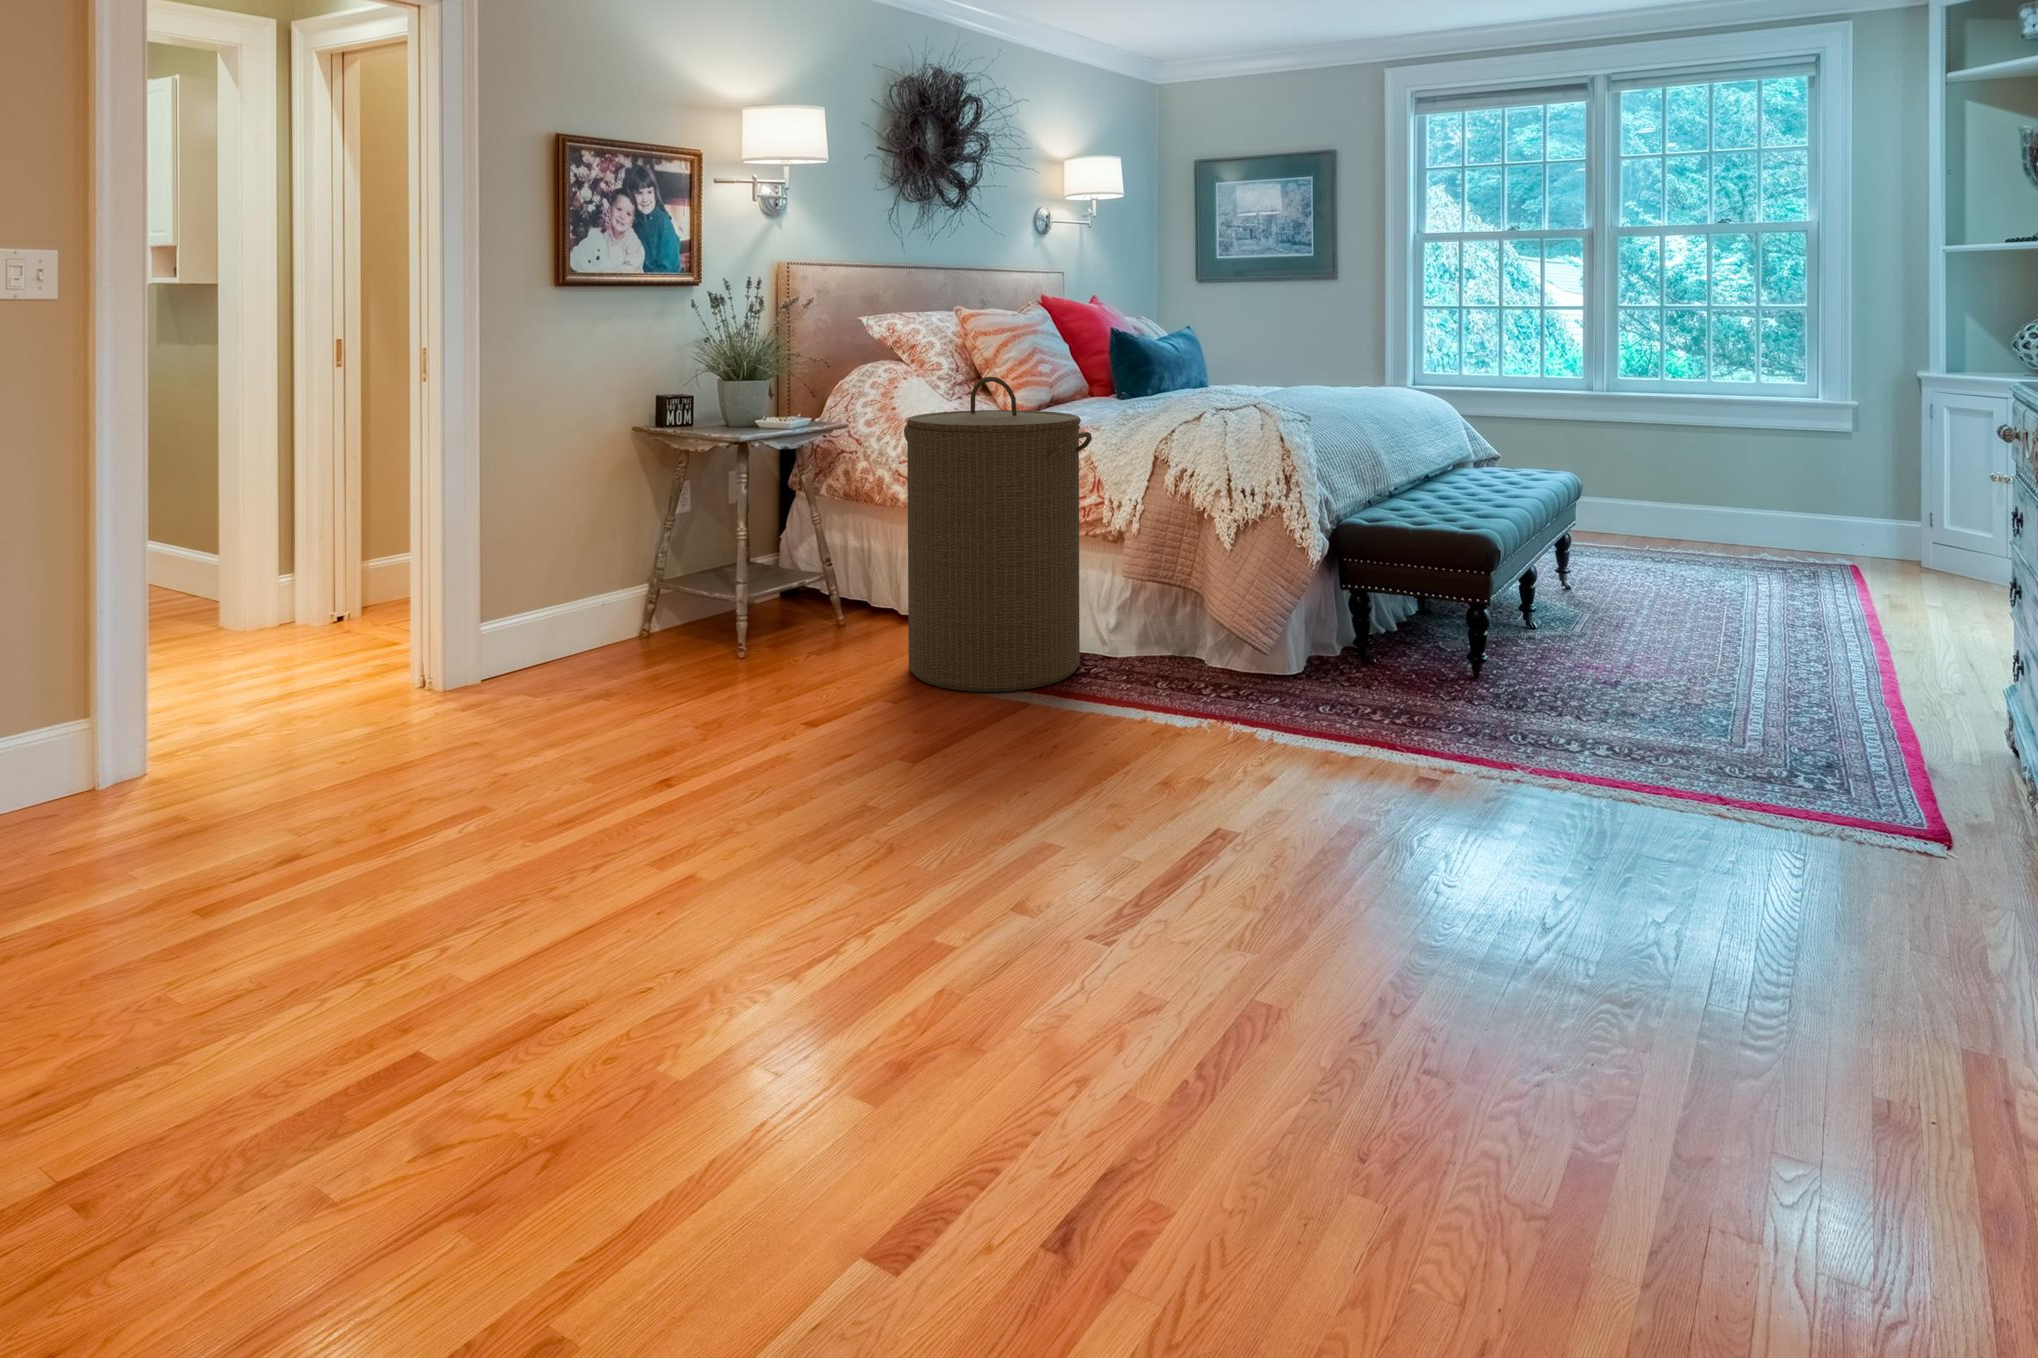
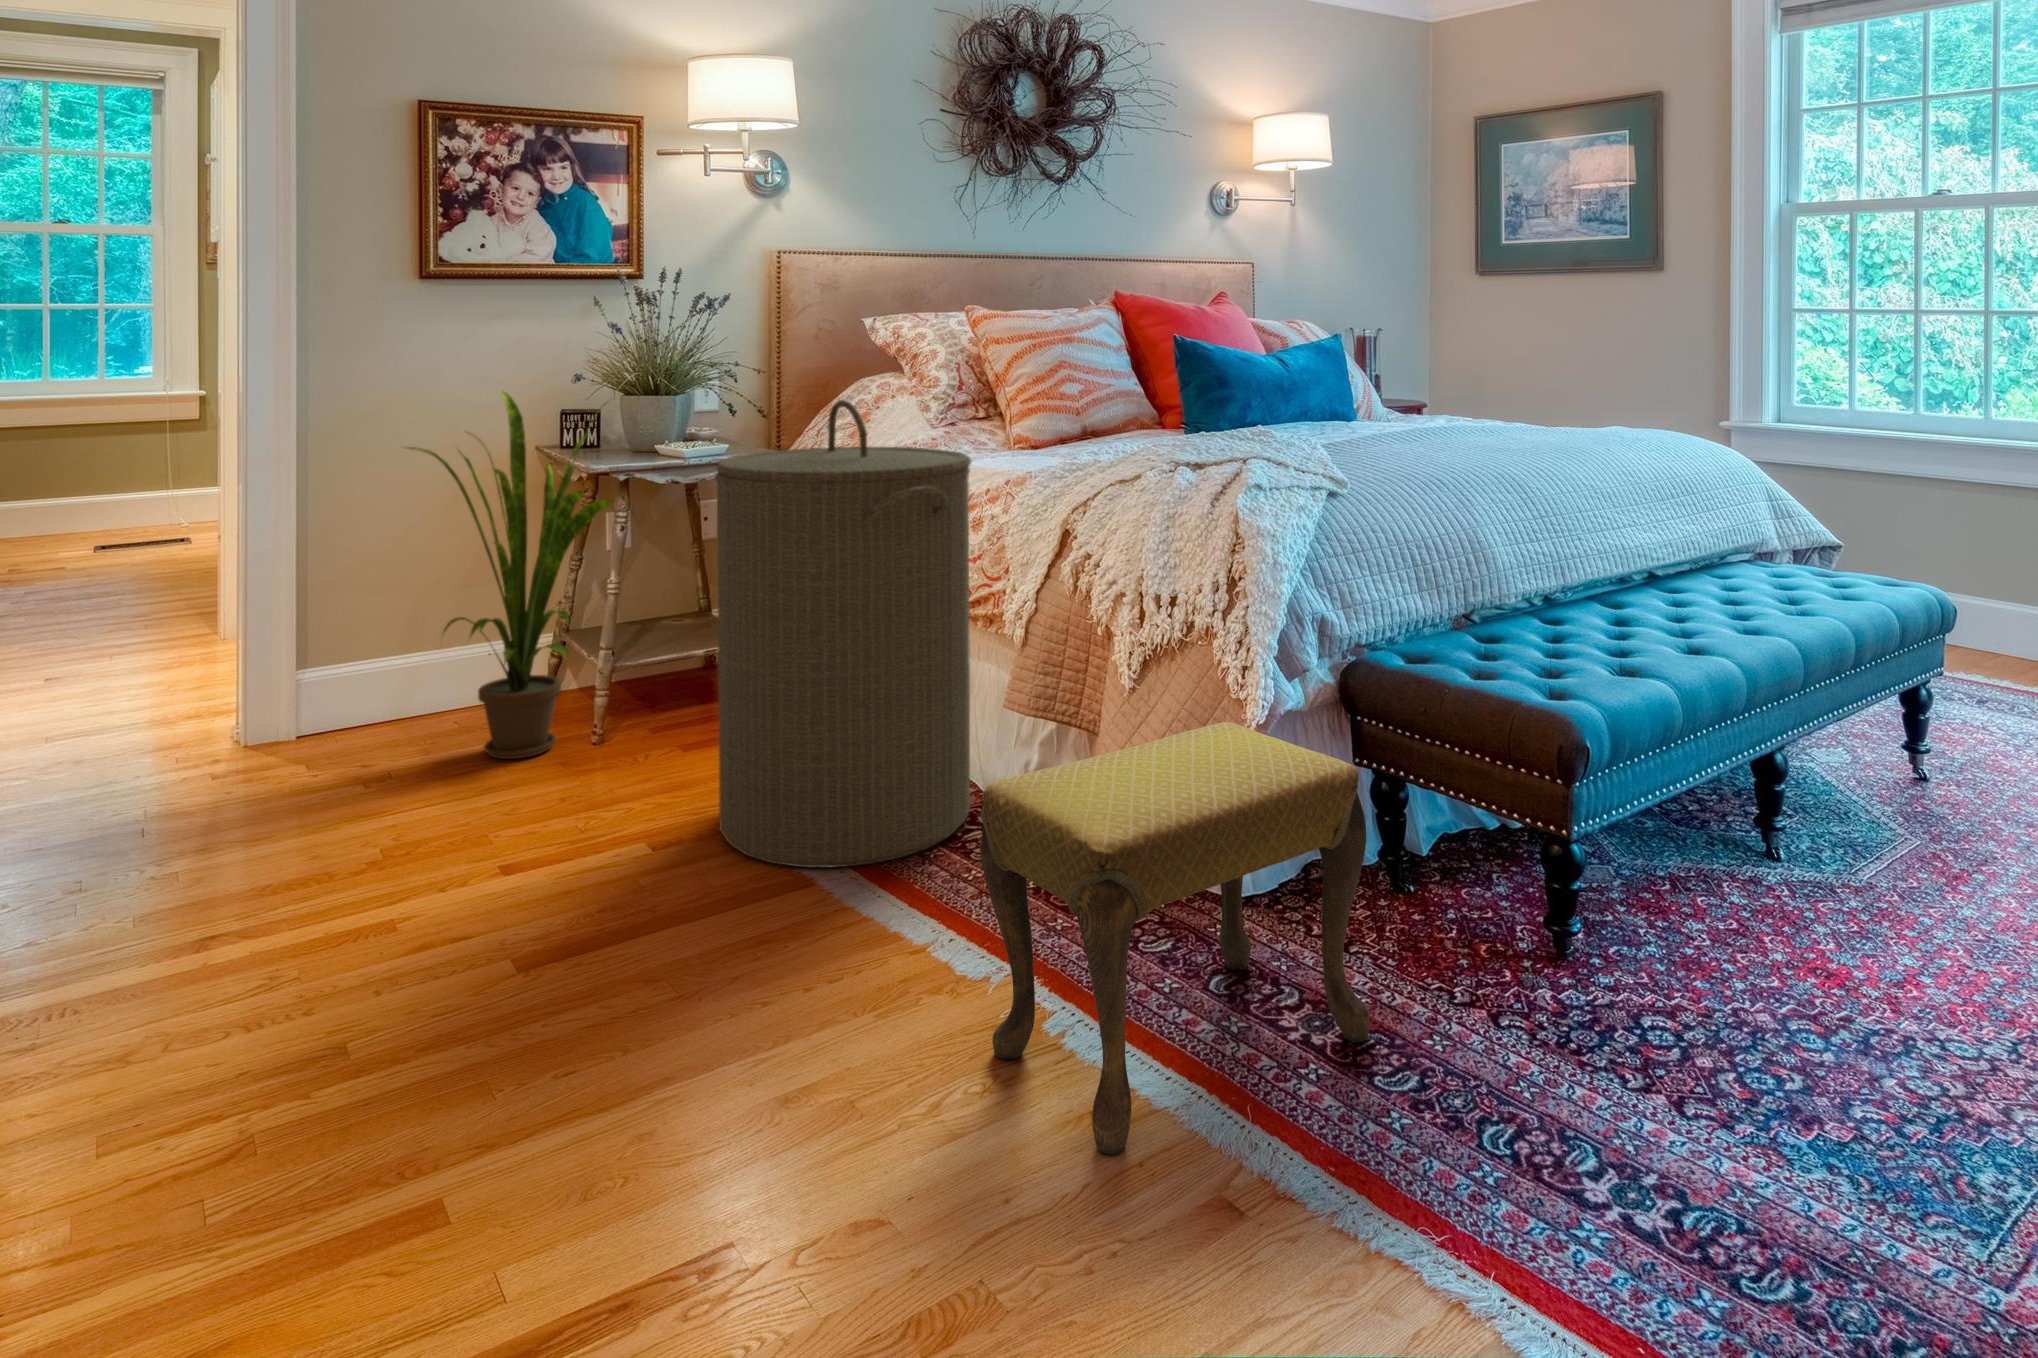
house plant: none [592,376,762,666] -> present [408,392,613,759]
footstool: none [1243,557,1422,765] -> present [981,722,1370,1154]

